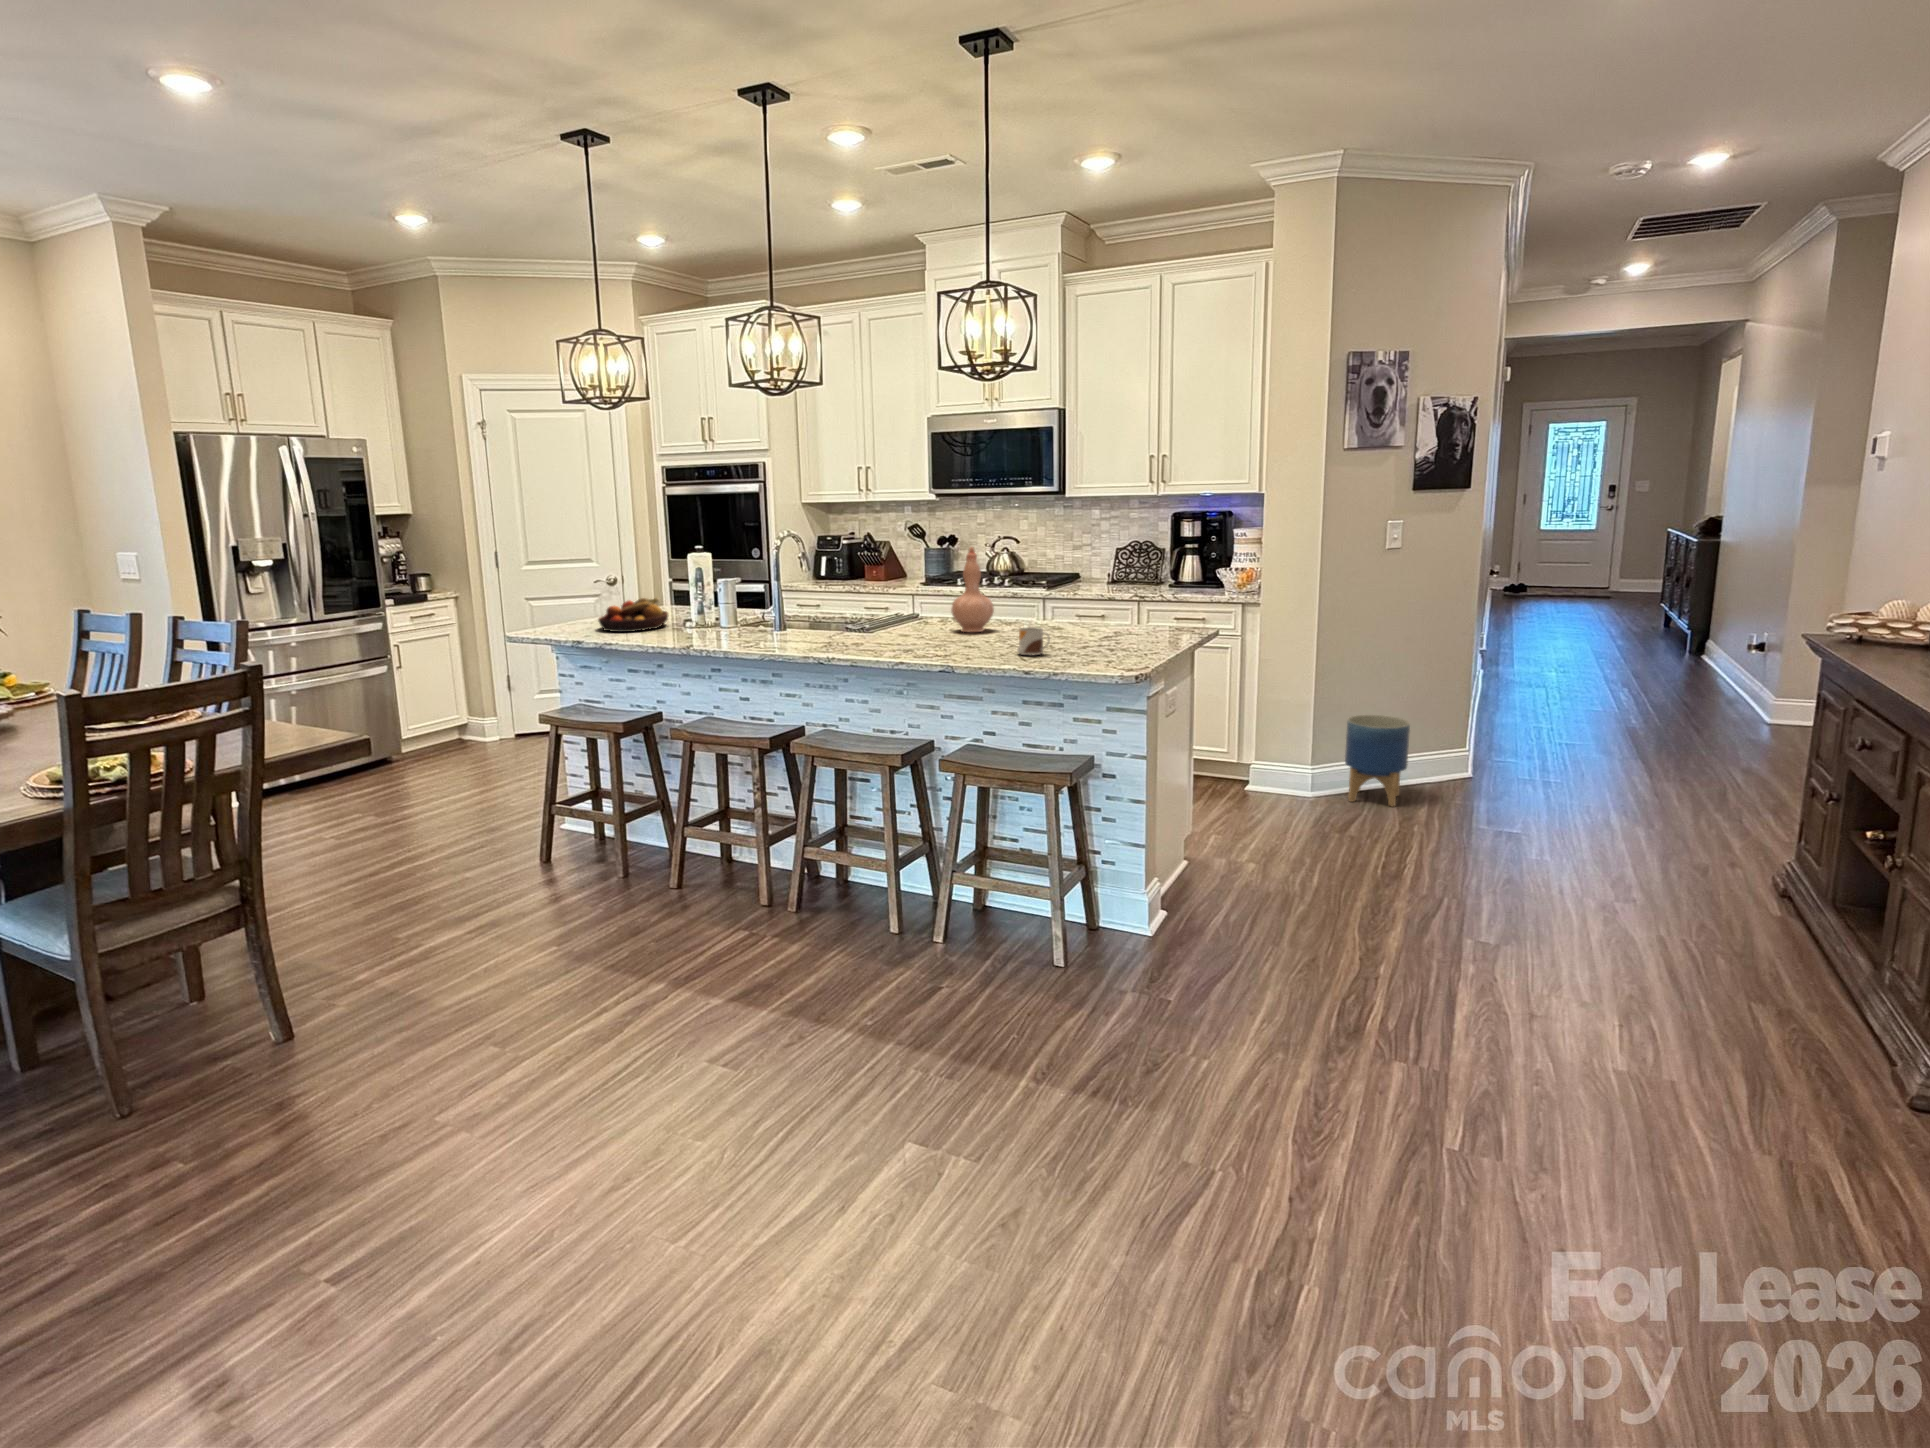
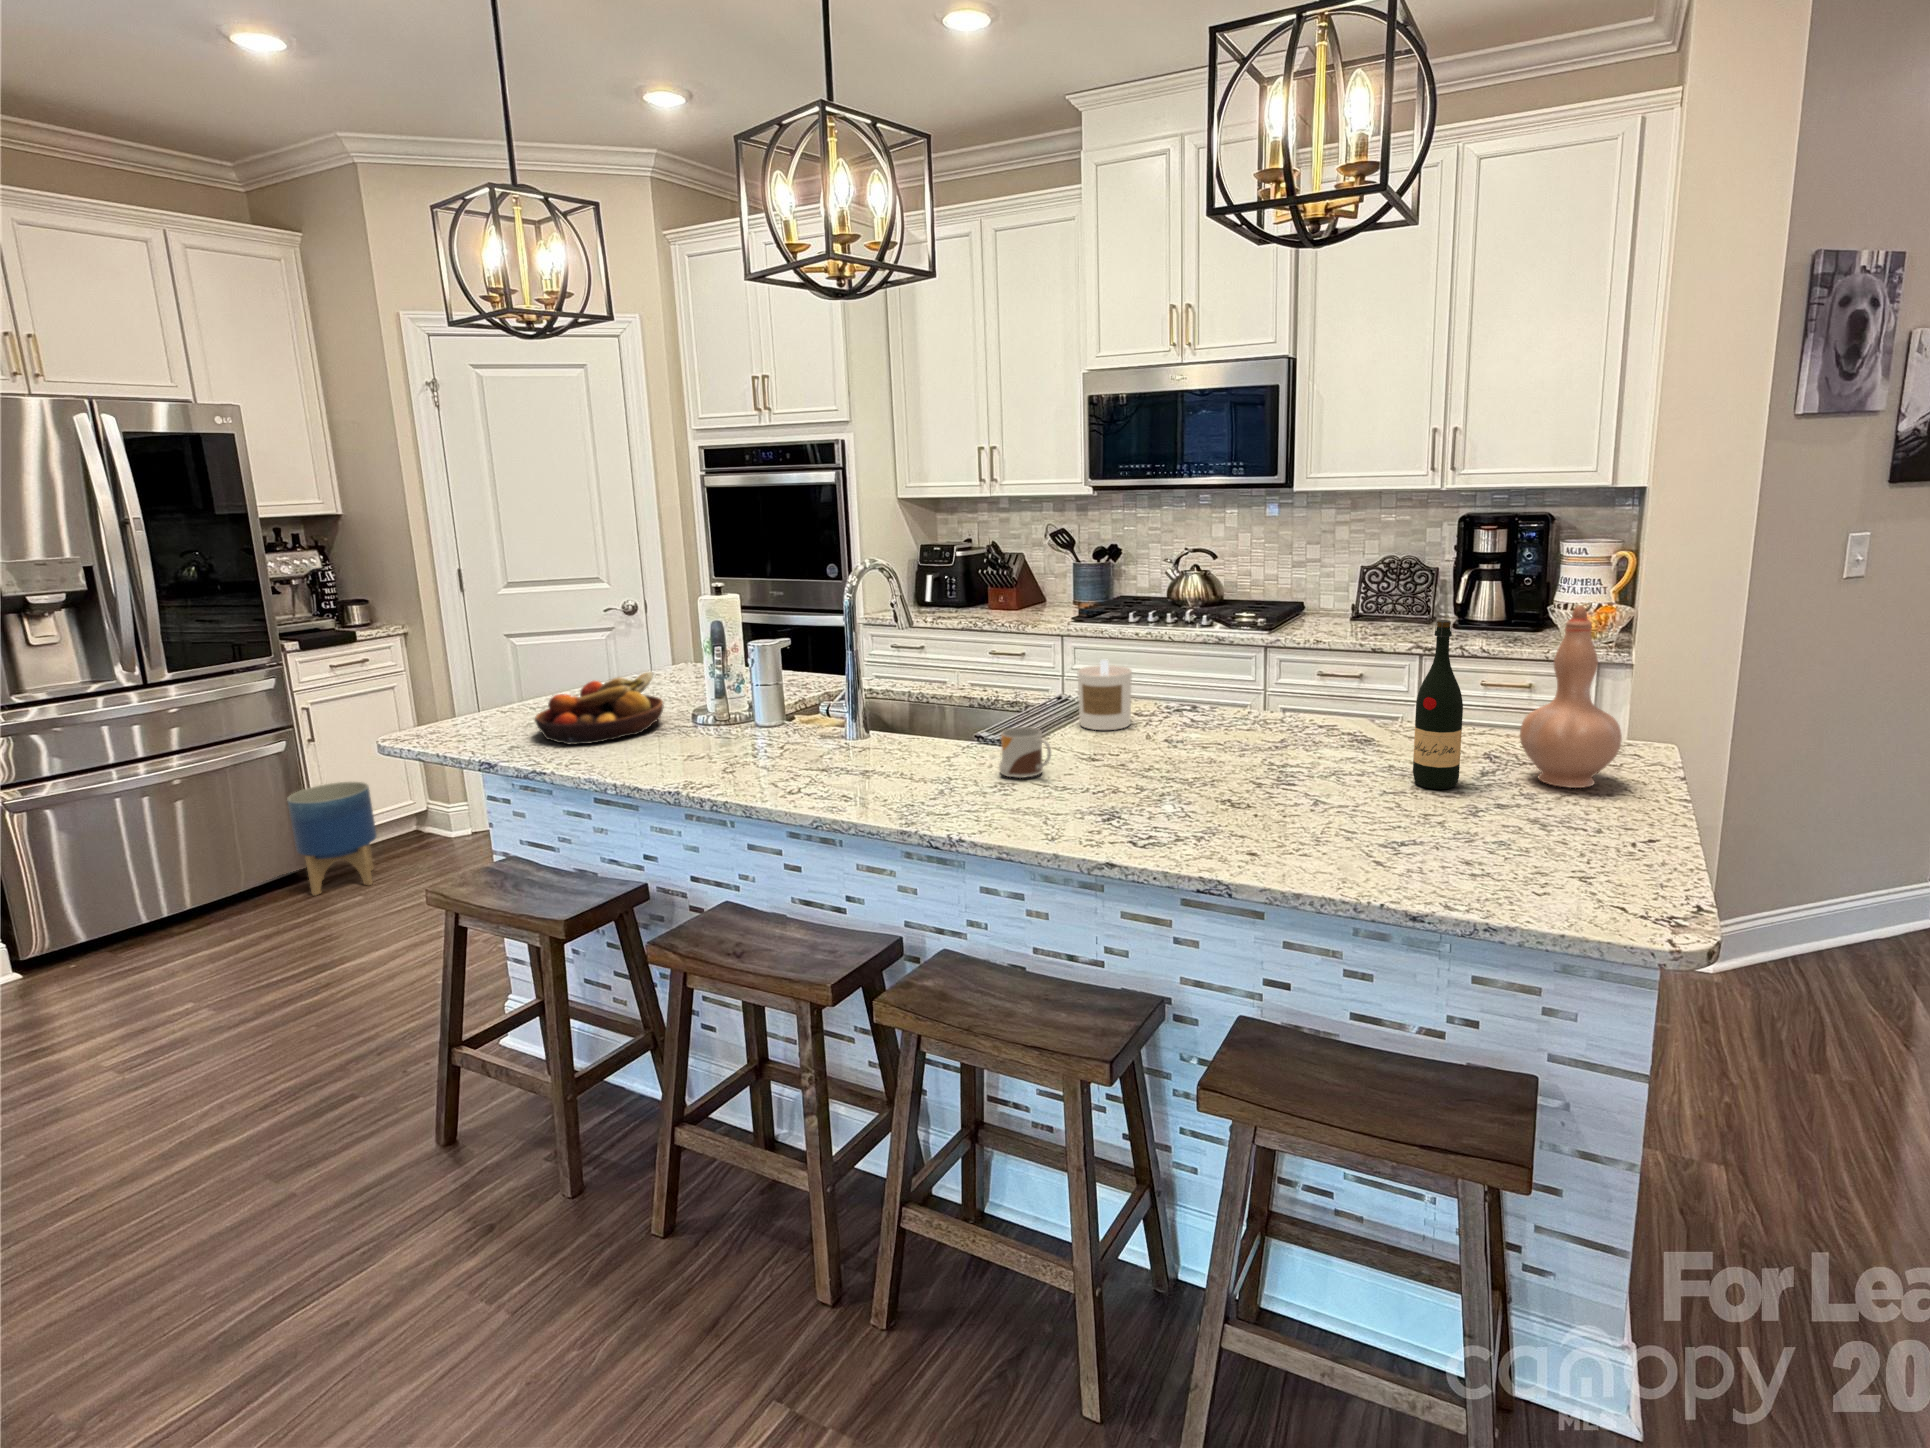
vase: present [951,547,994,632] -> present [1520,605,1622,788]
wine bottle: none [1064,553,1086,639] -> present [1413,620,1463,789]
candle: none [903,586,933,624] -> present [1077,659,1132,730]
mug: present [1017,627,1050,655] -> present [999,727,1051,777]
planter: present [1345,715,1410,807] -> present [287,782,377,895]

